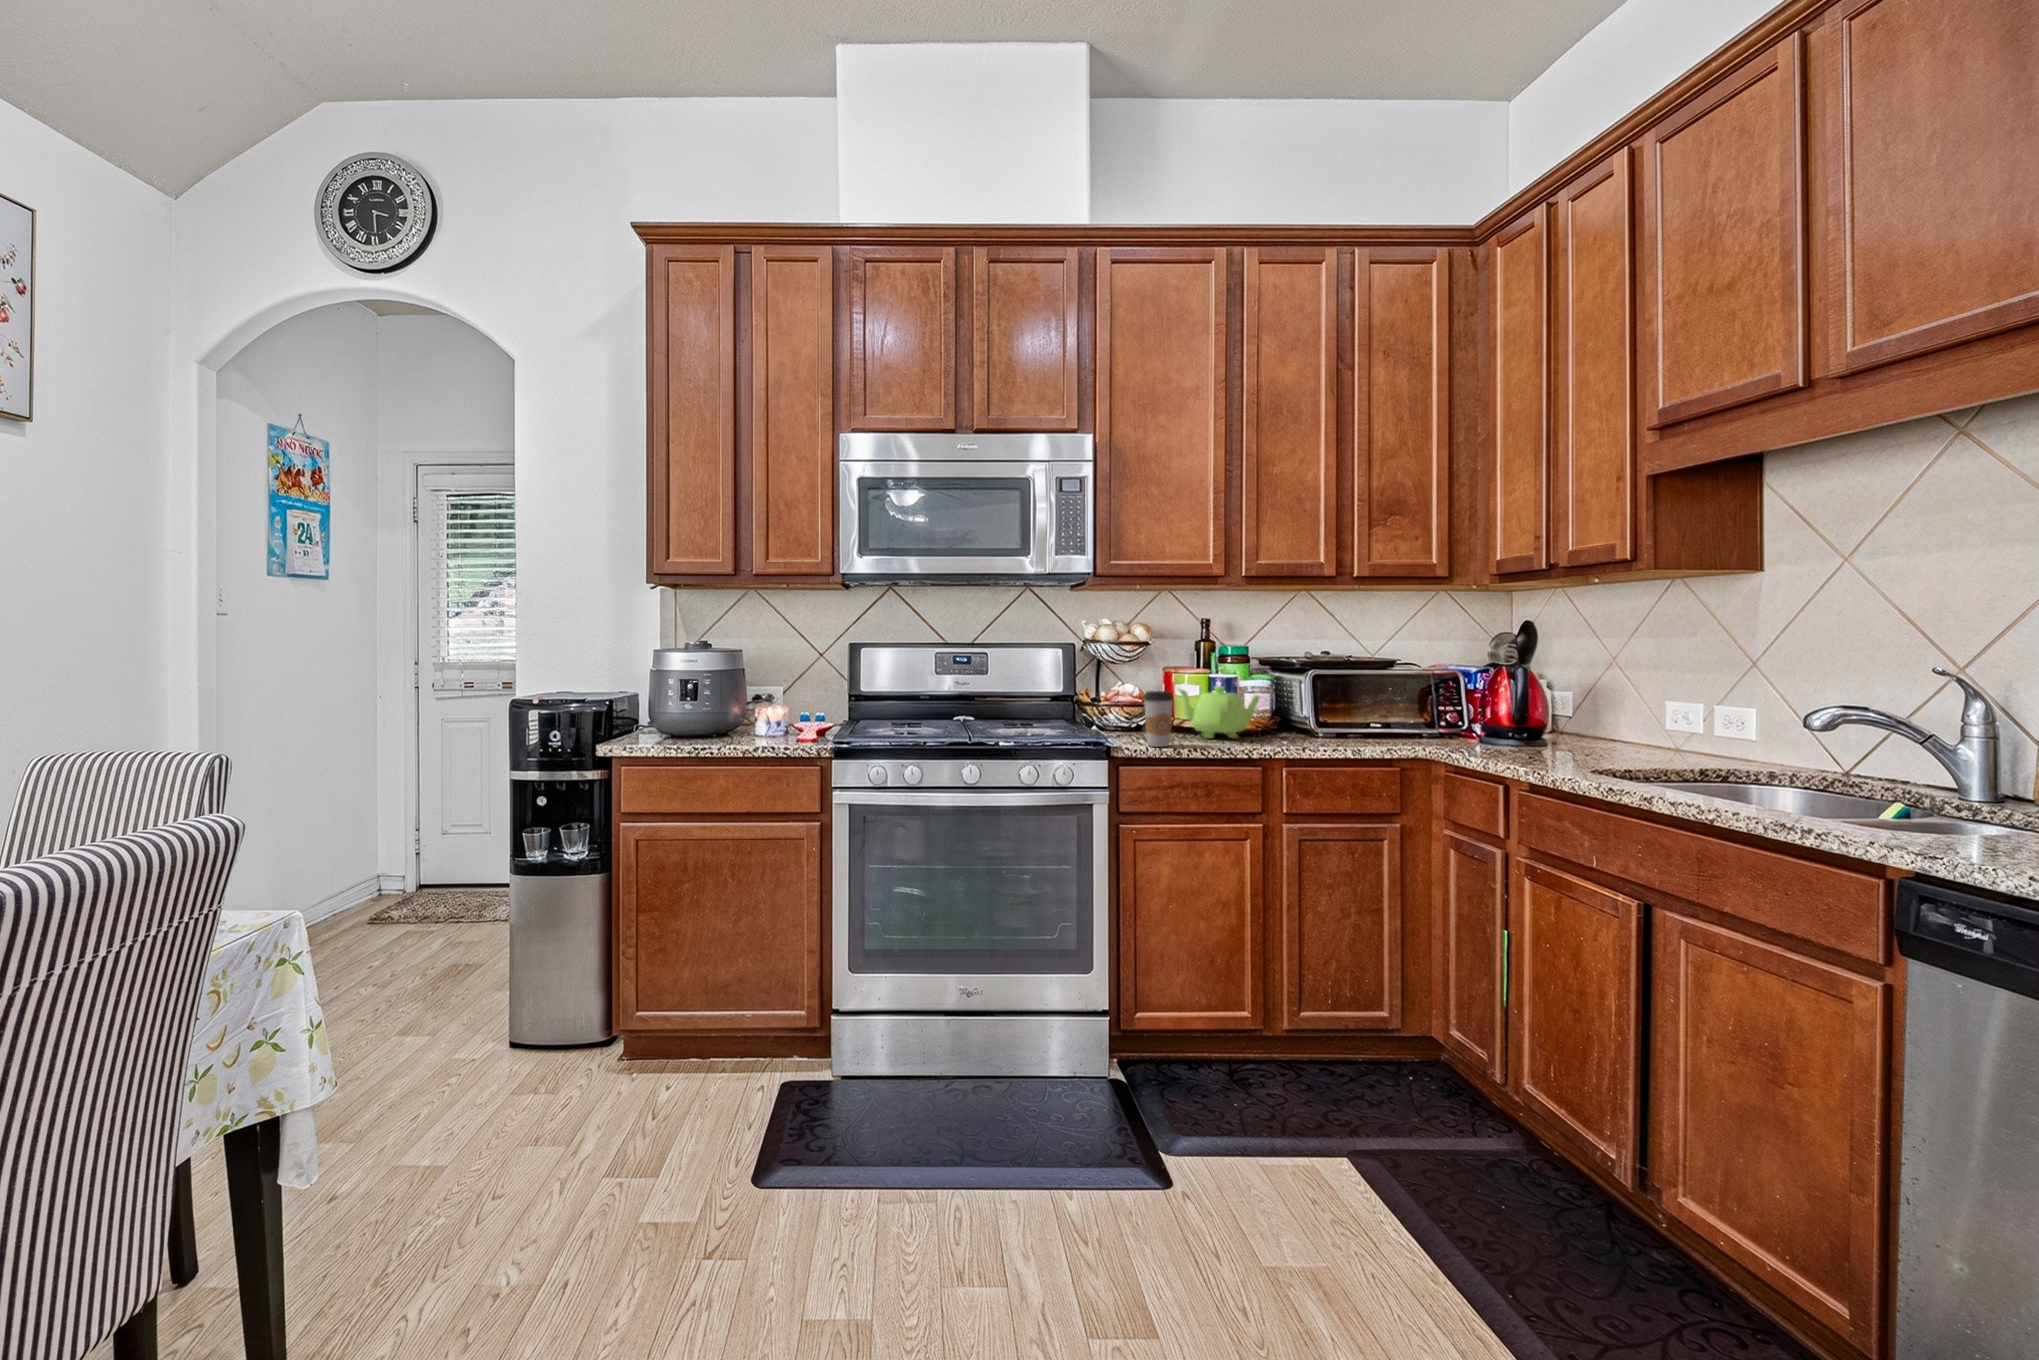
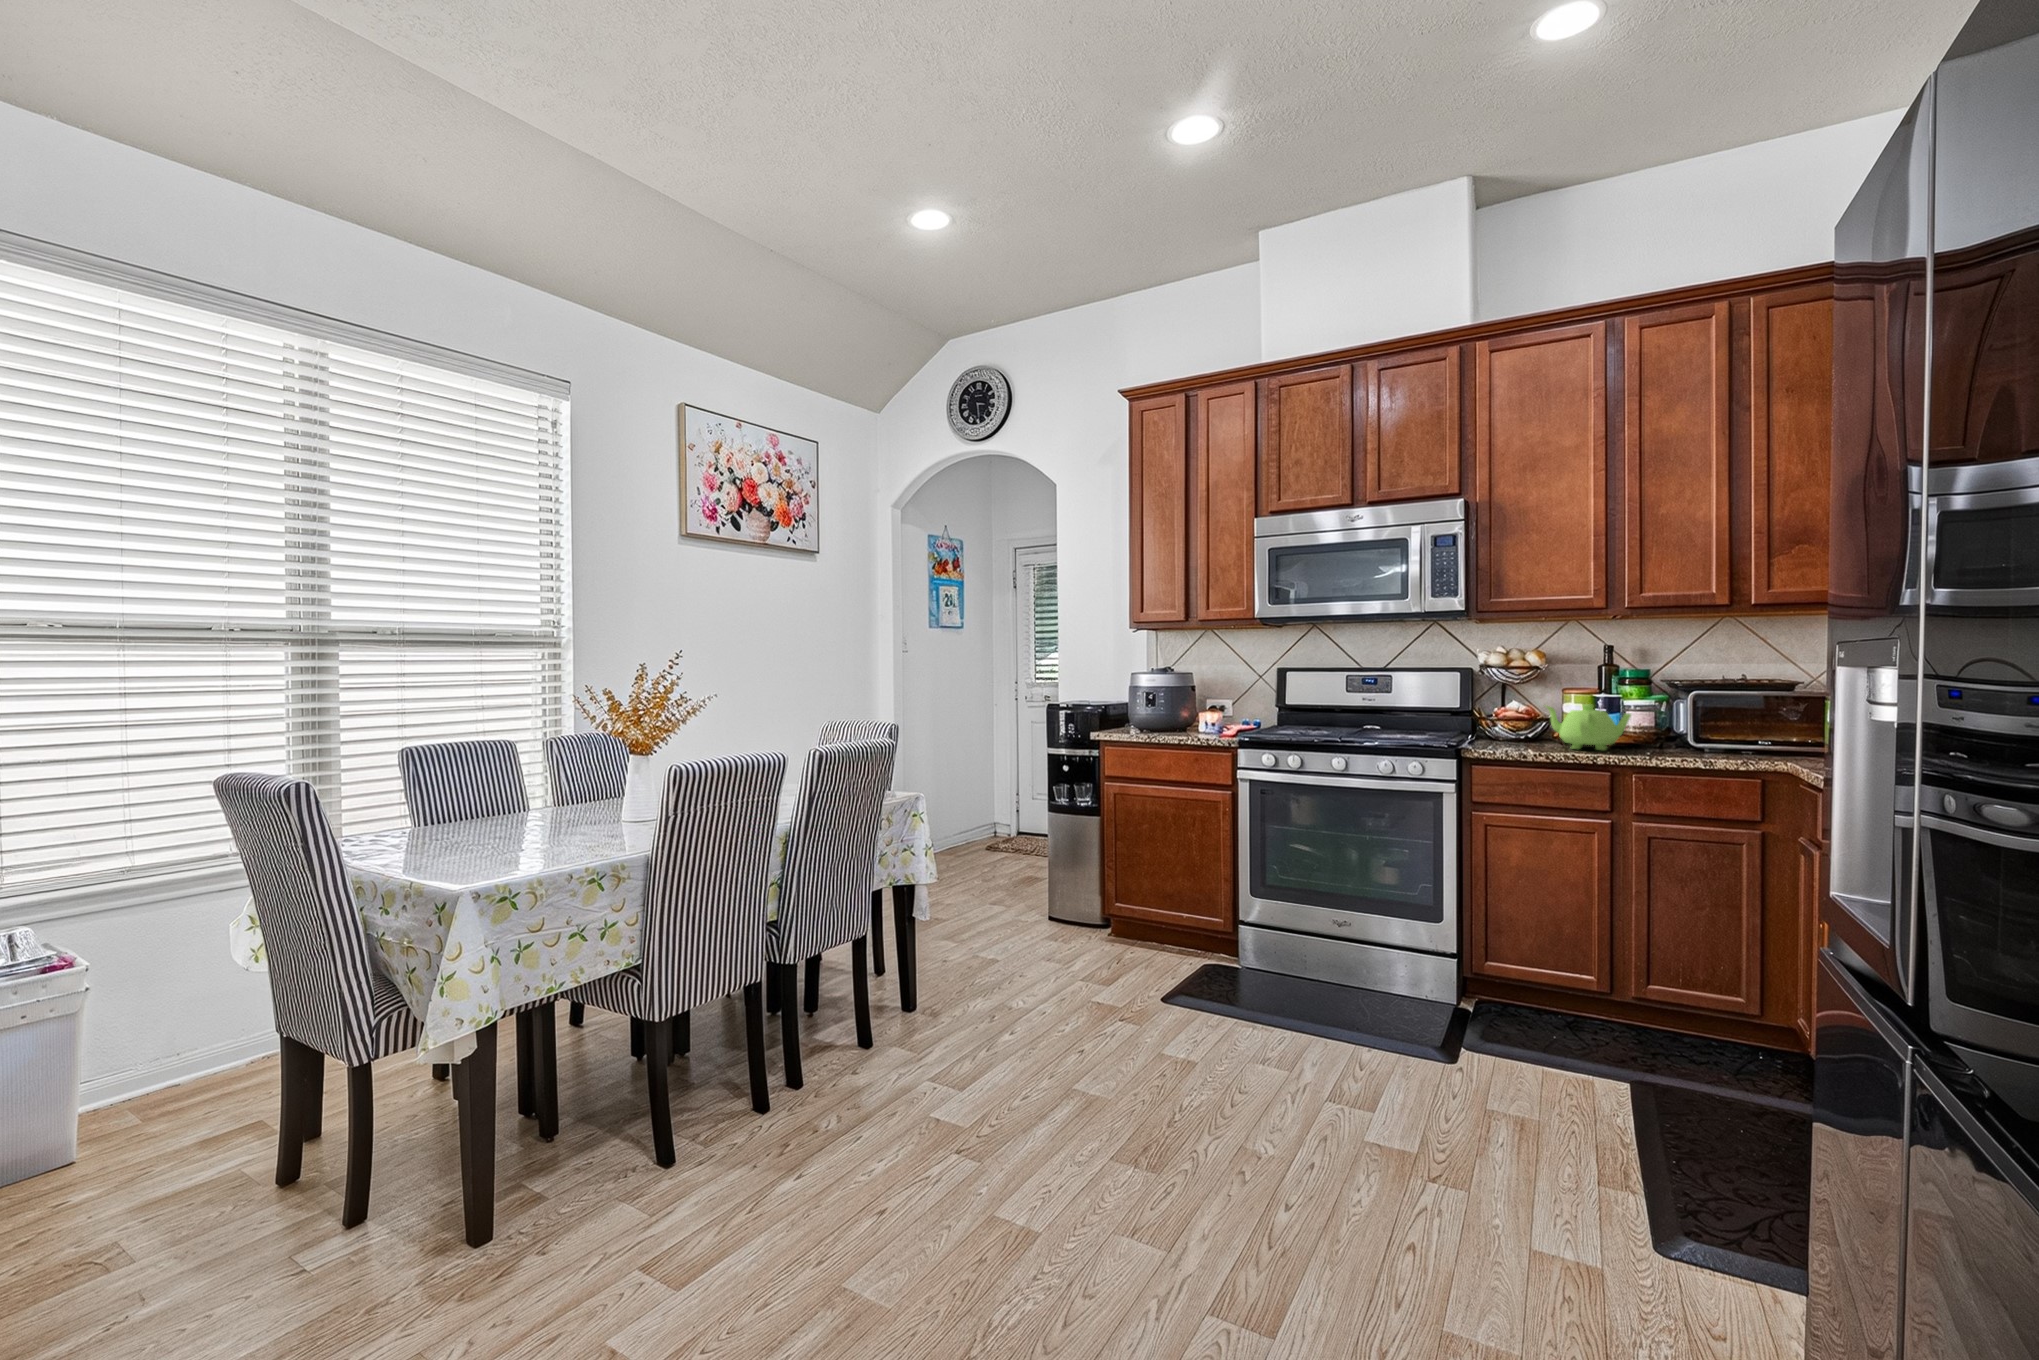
coffee cup: present [1144,691,1173,747] -> none [1499,707,1528,753]

